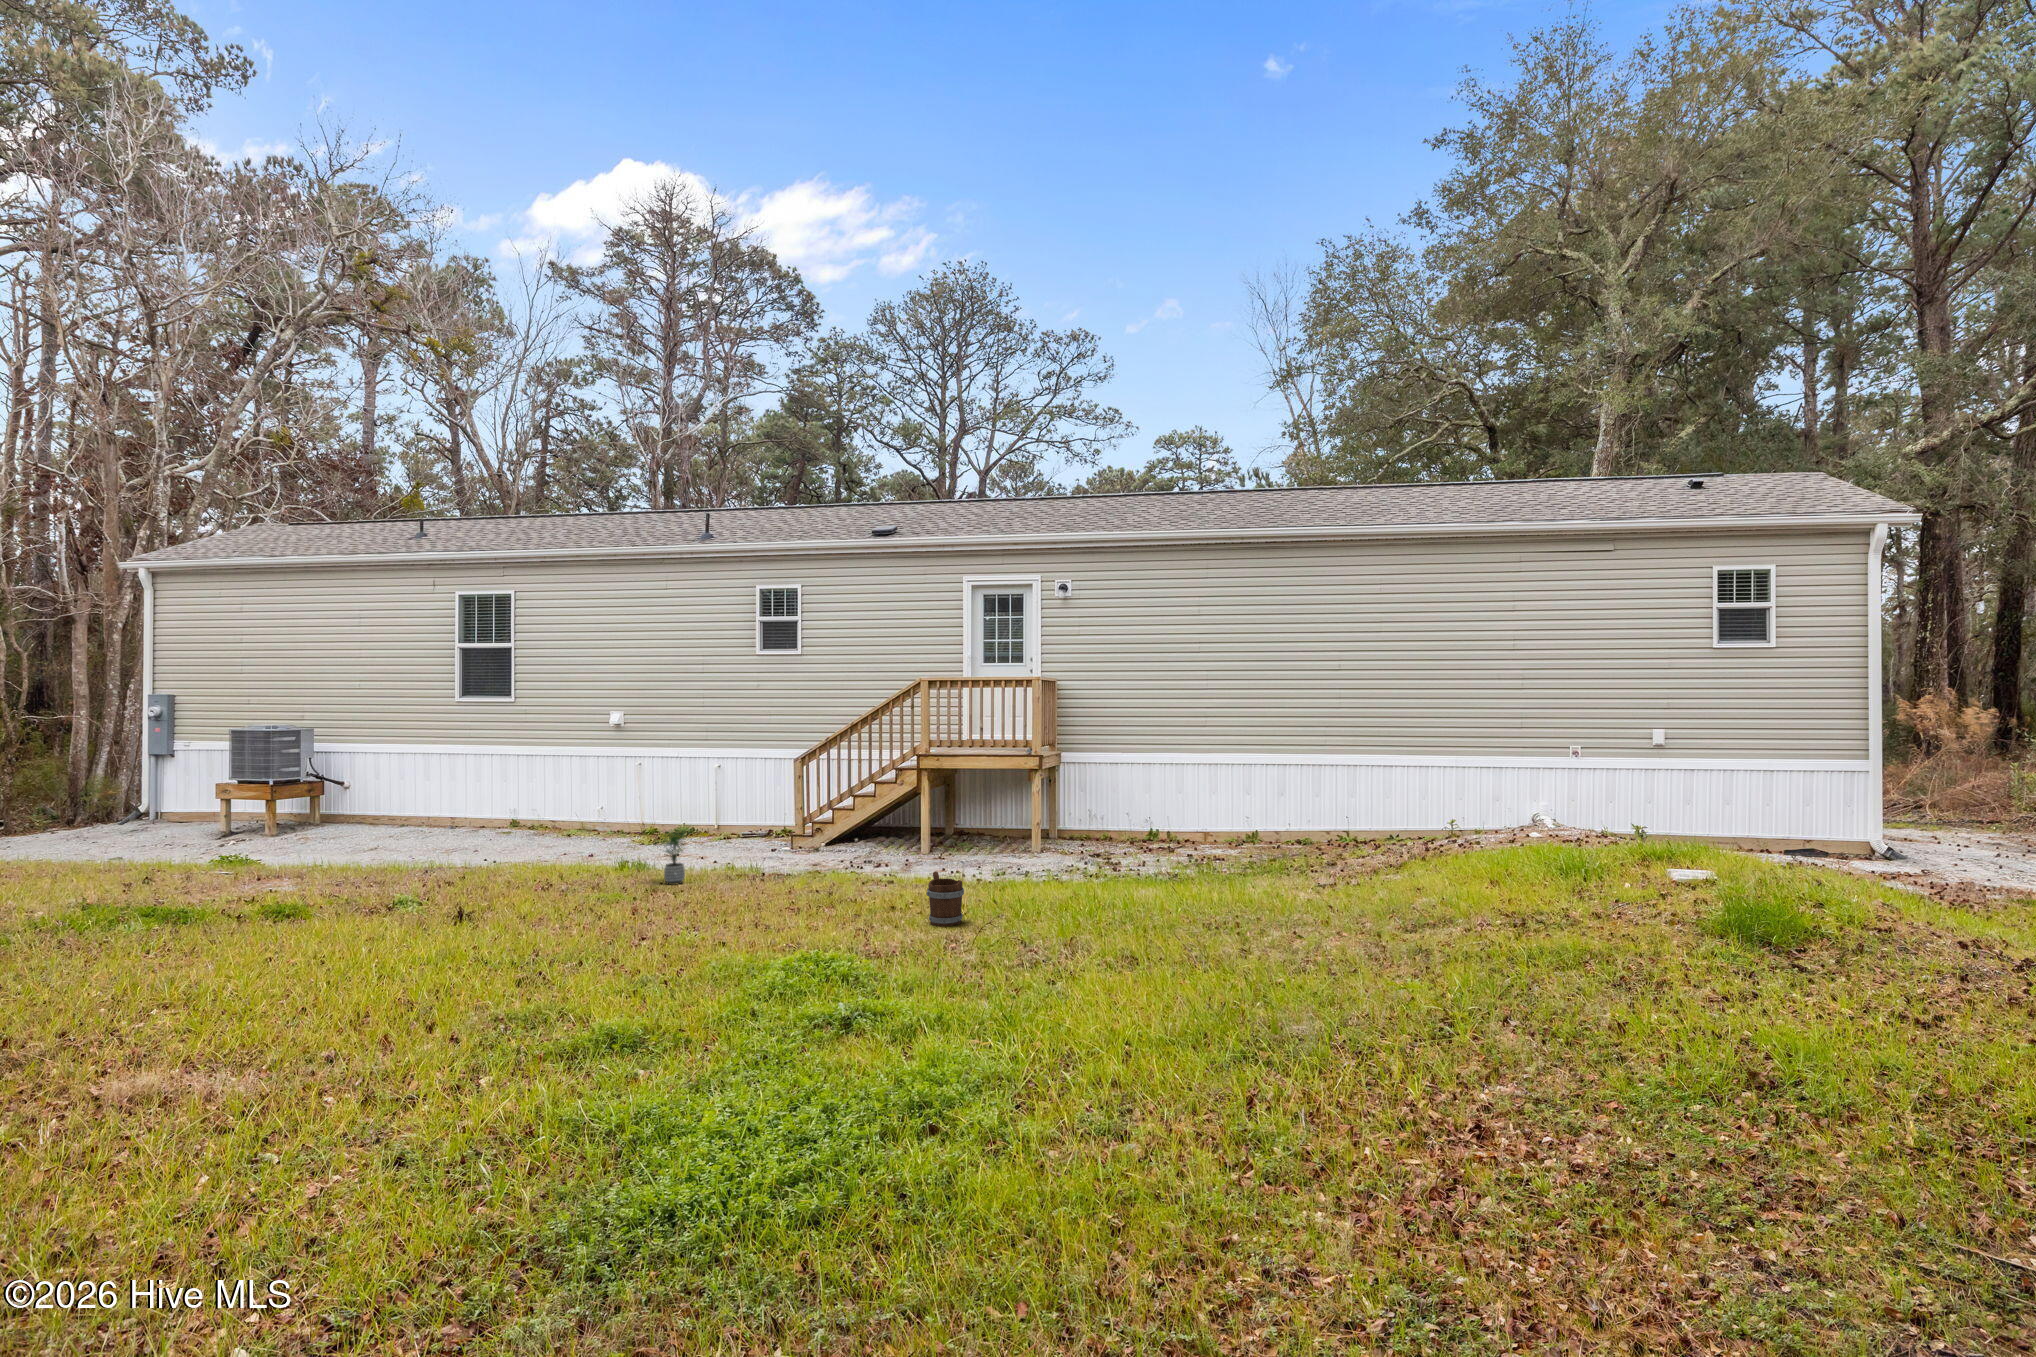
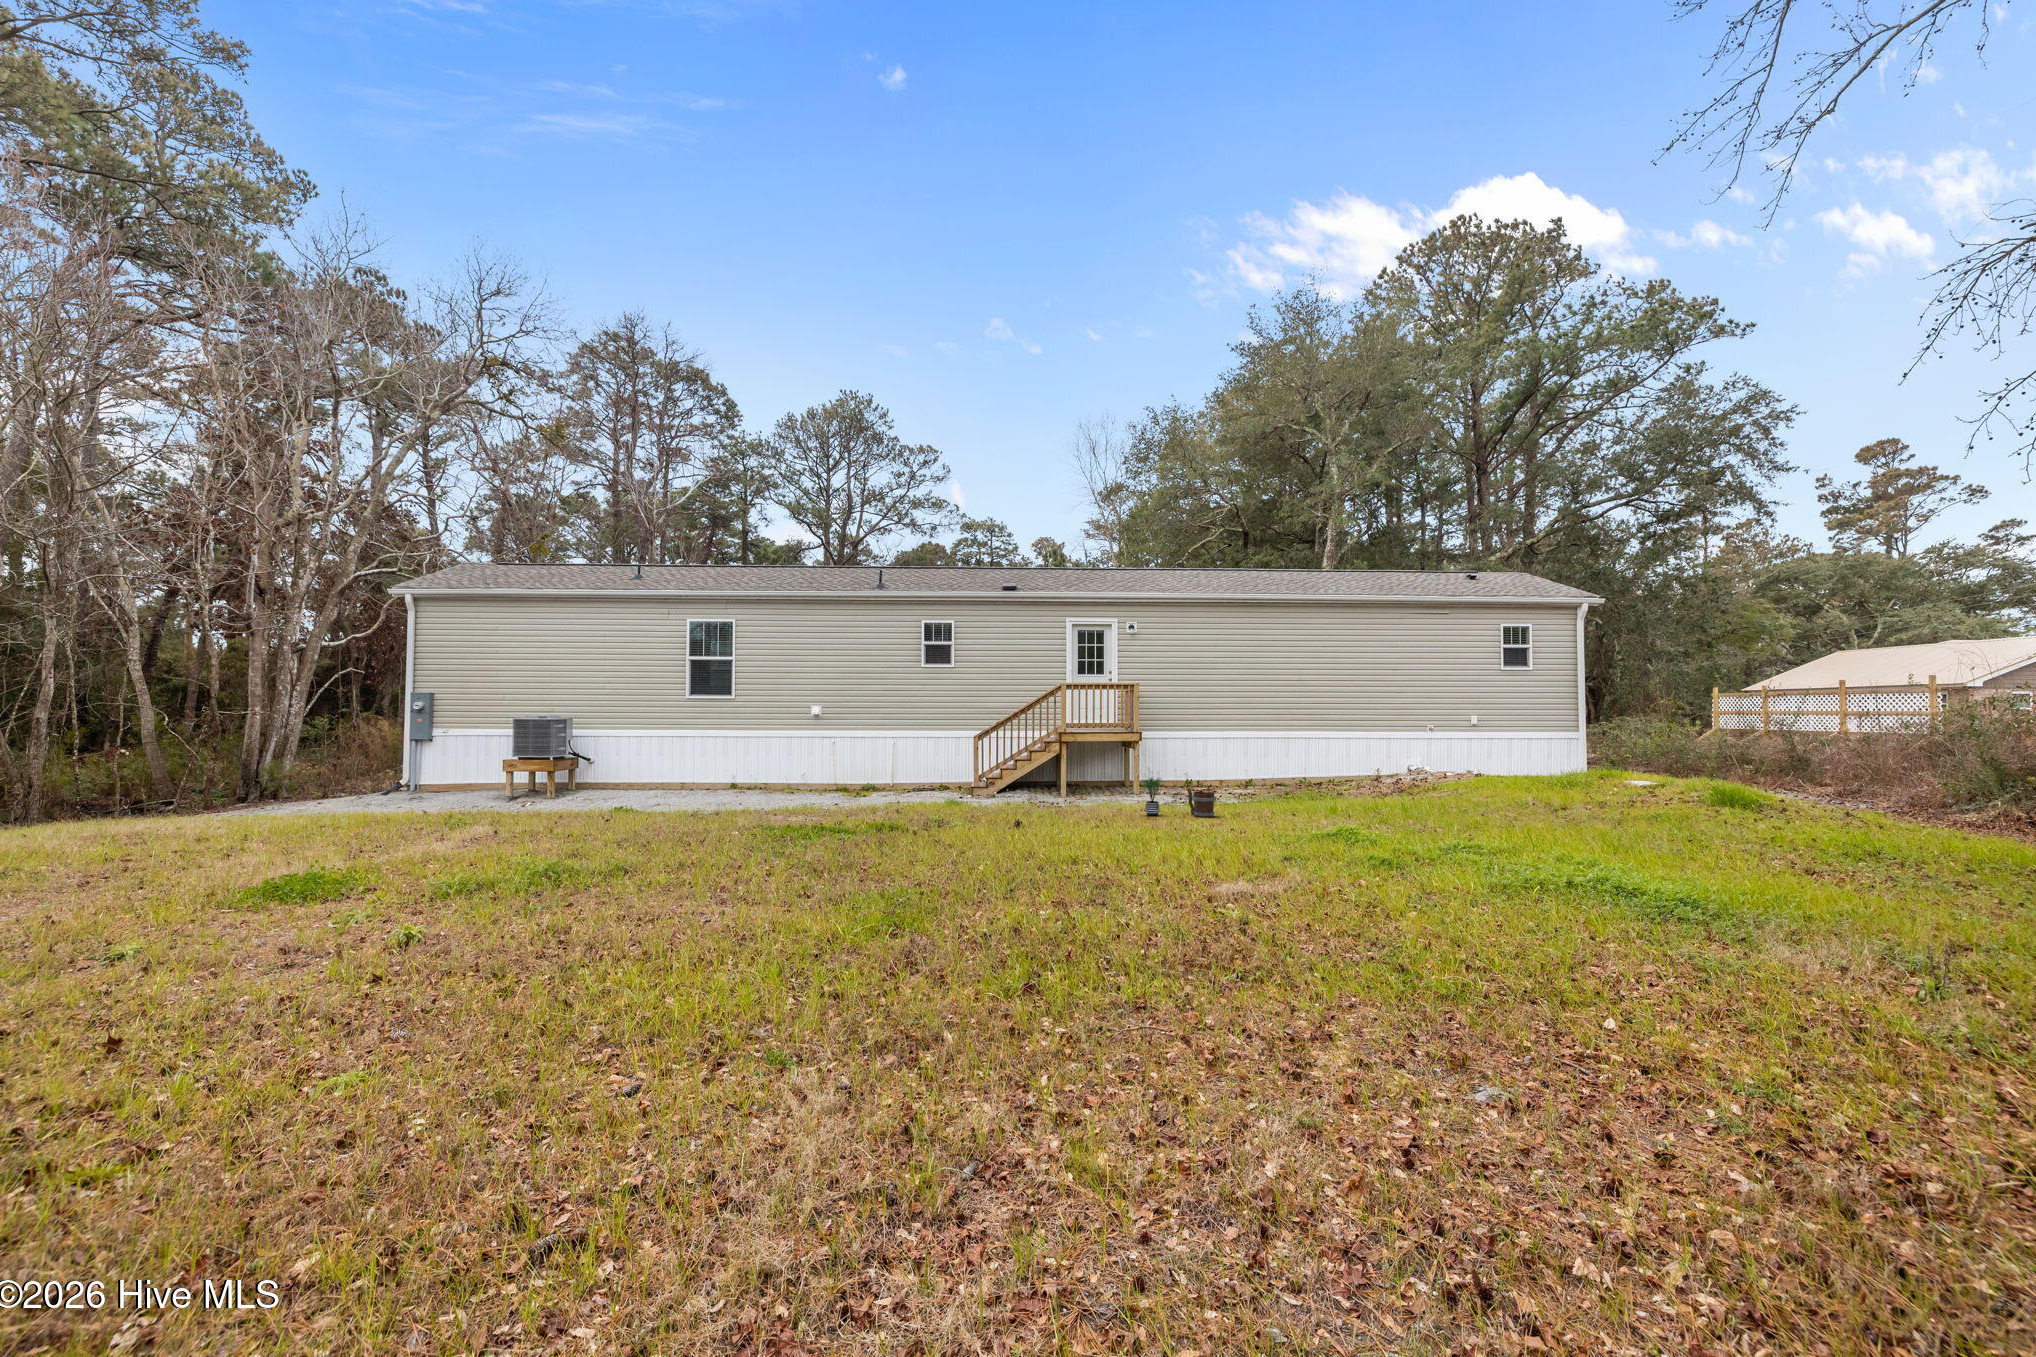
potted plant: present [655,830,687,885] -> present [1141,777,1163,816]

